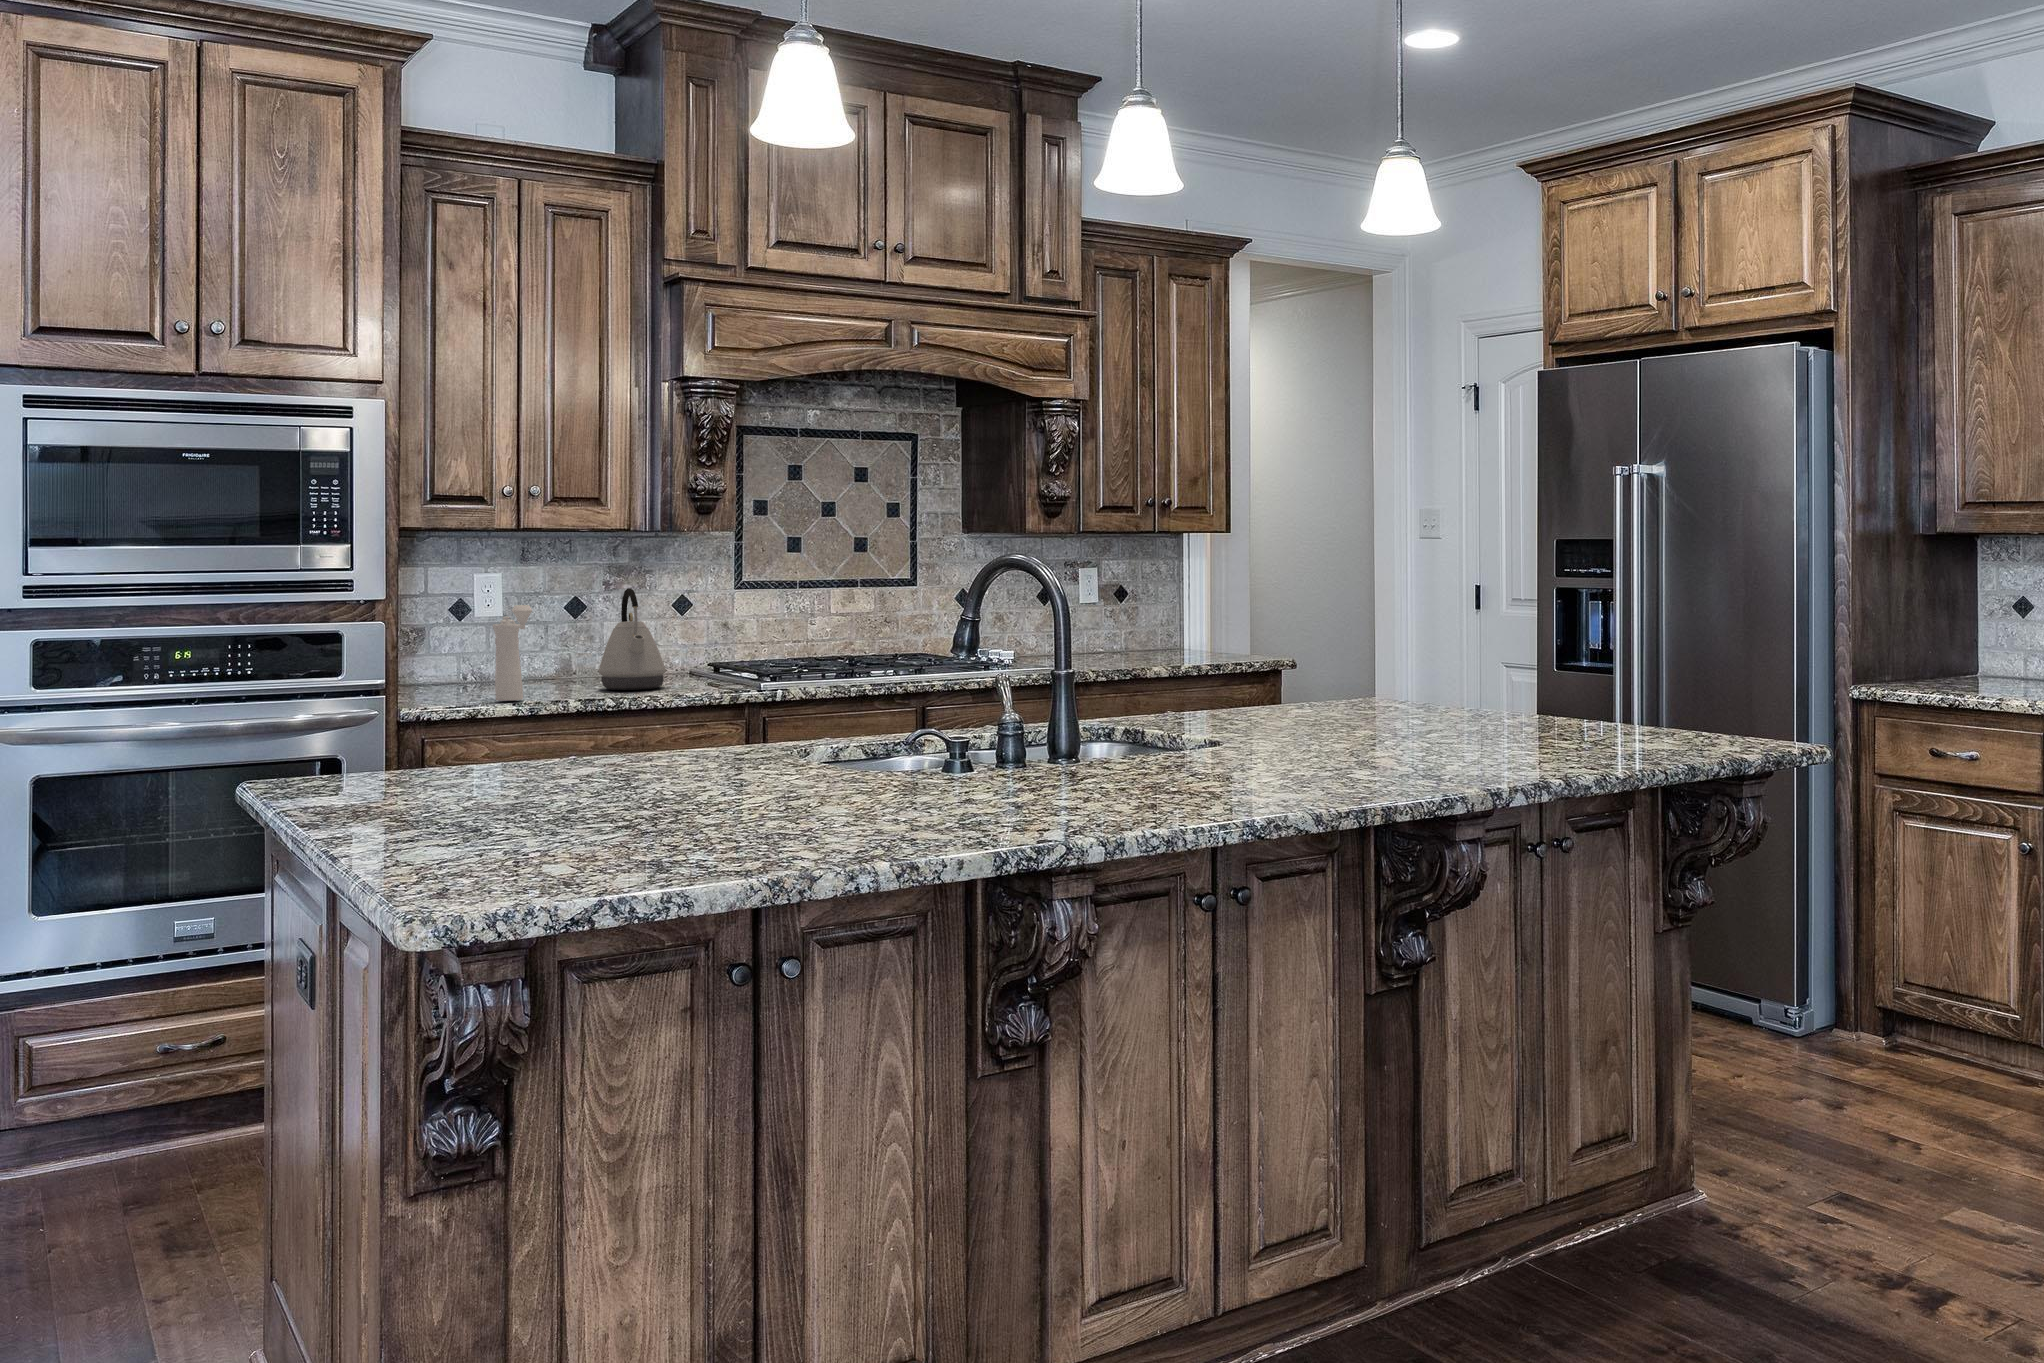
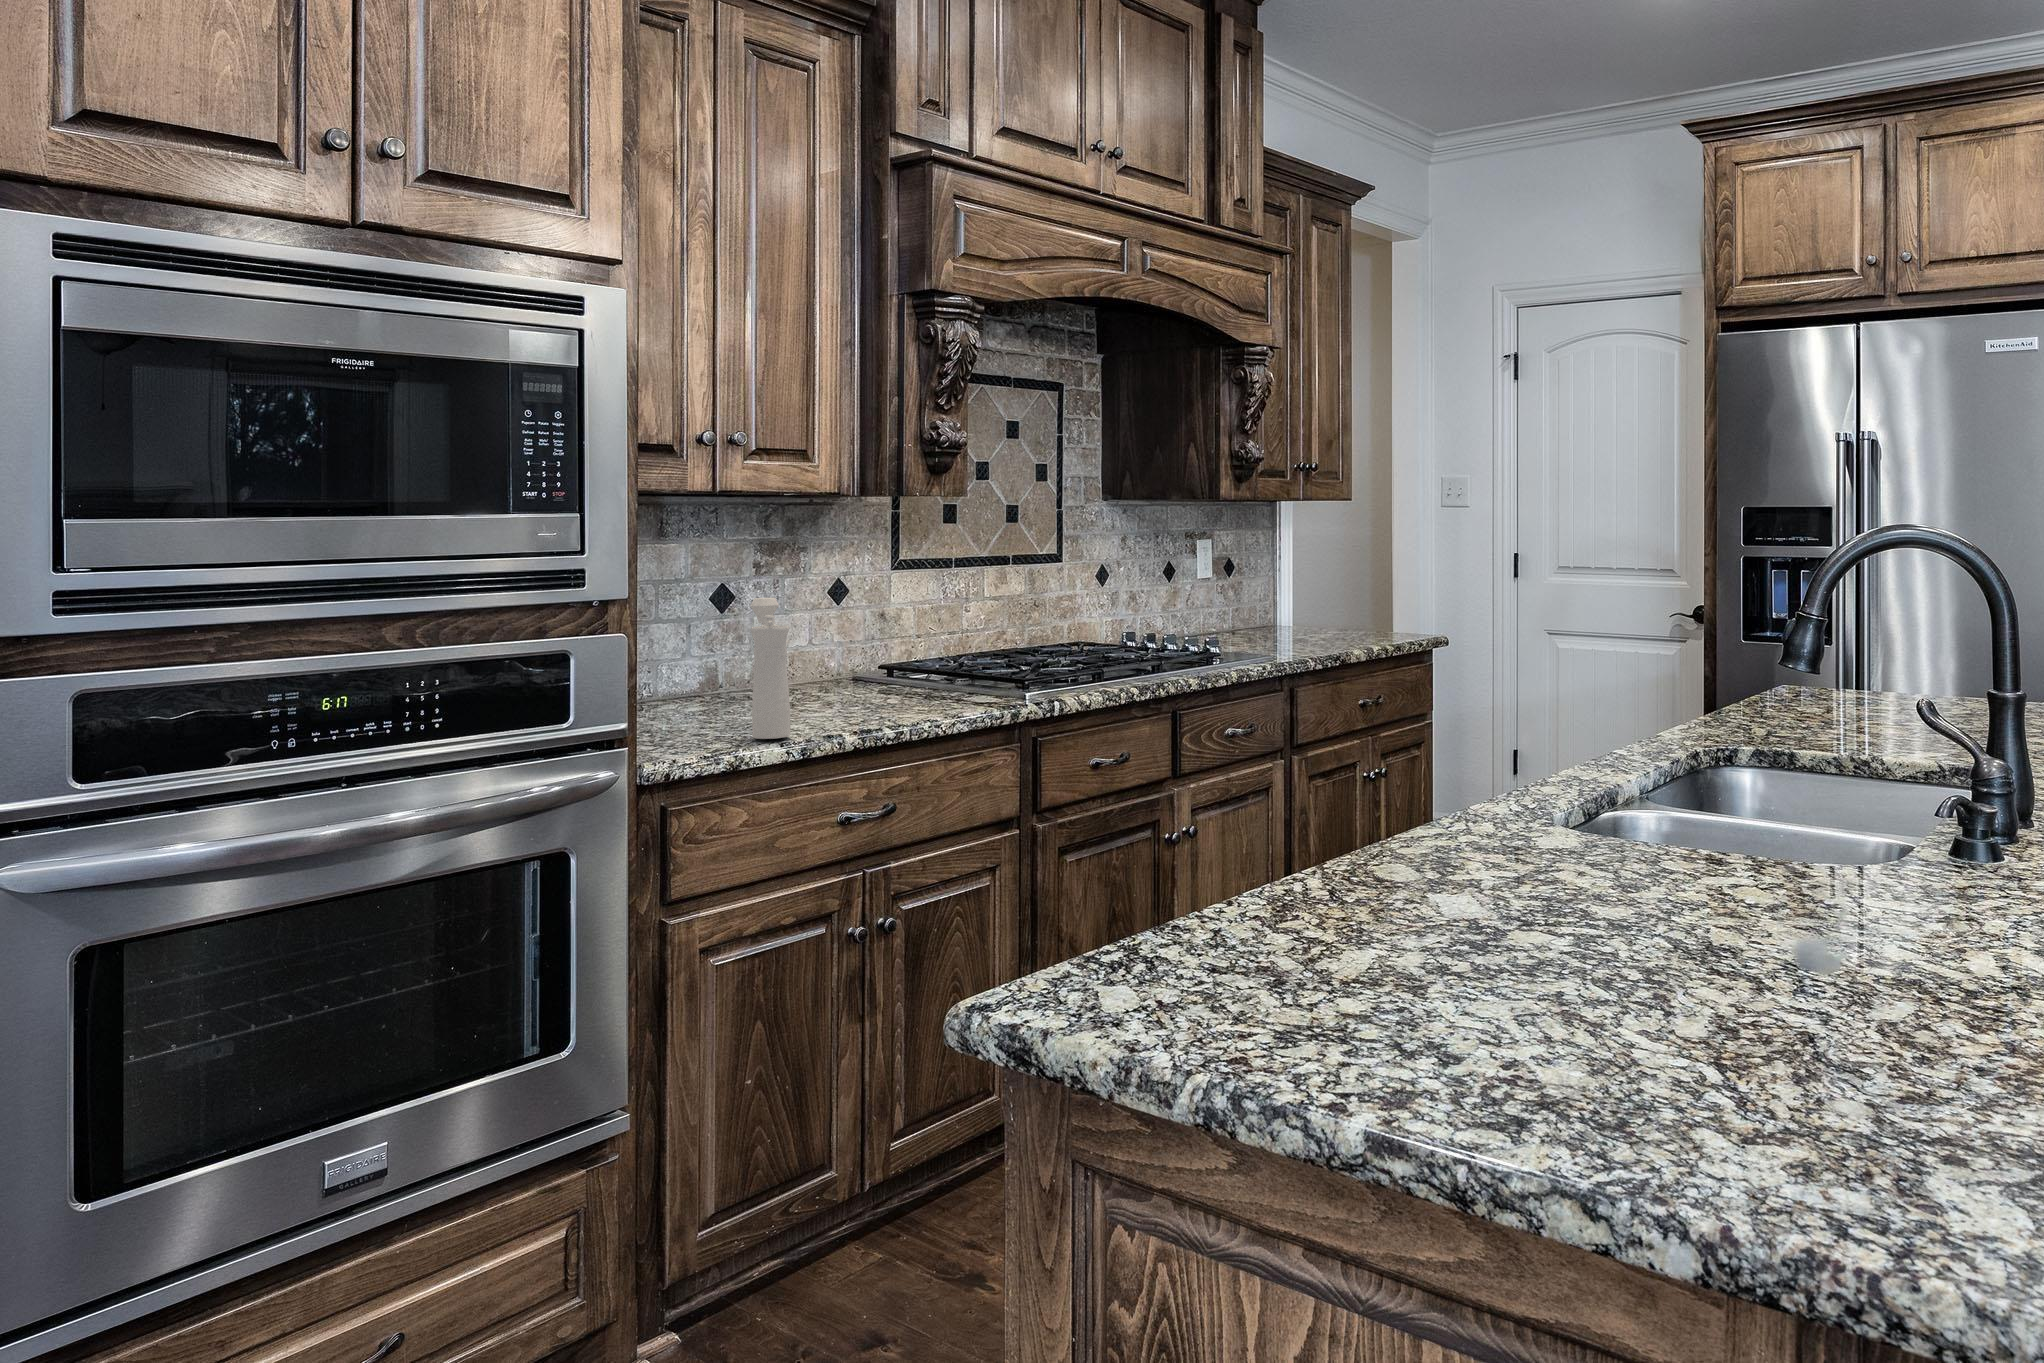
kettle: present [599,588,666,690] -> none [842,570,931,710]

